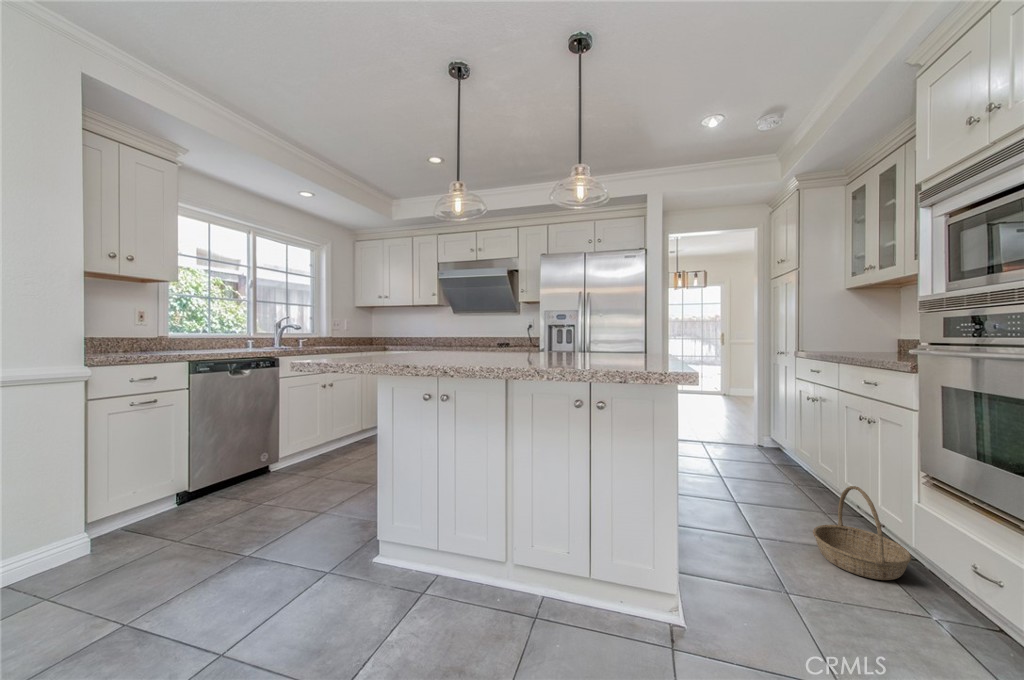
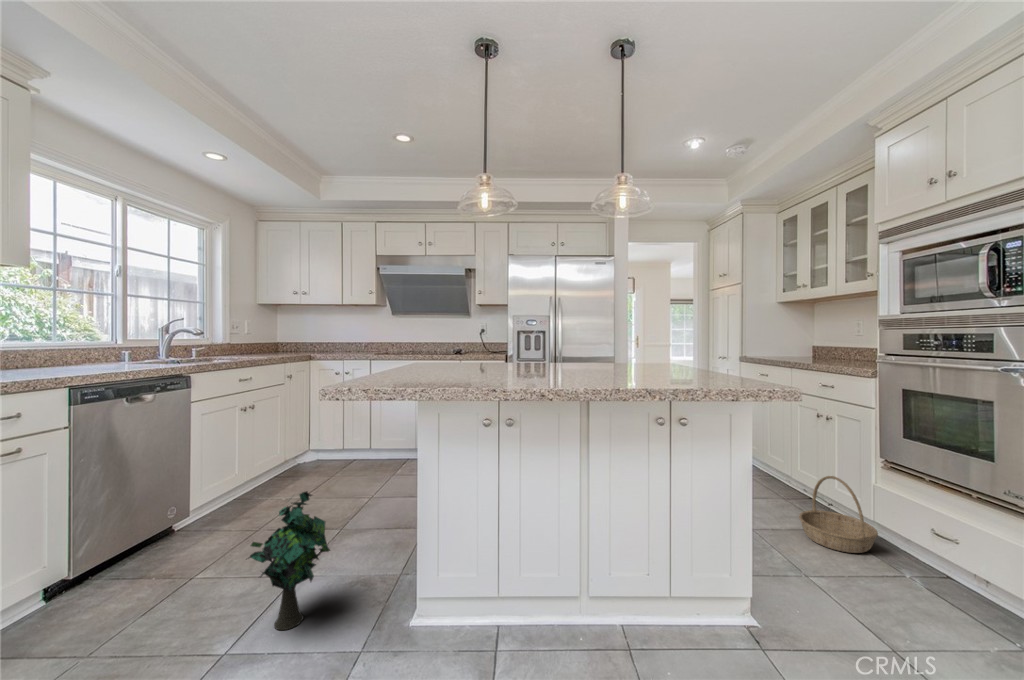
decorative plant: none [262,444,329,548] -> present [249,491,330,630]

